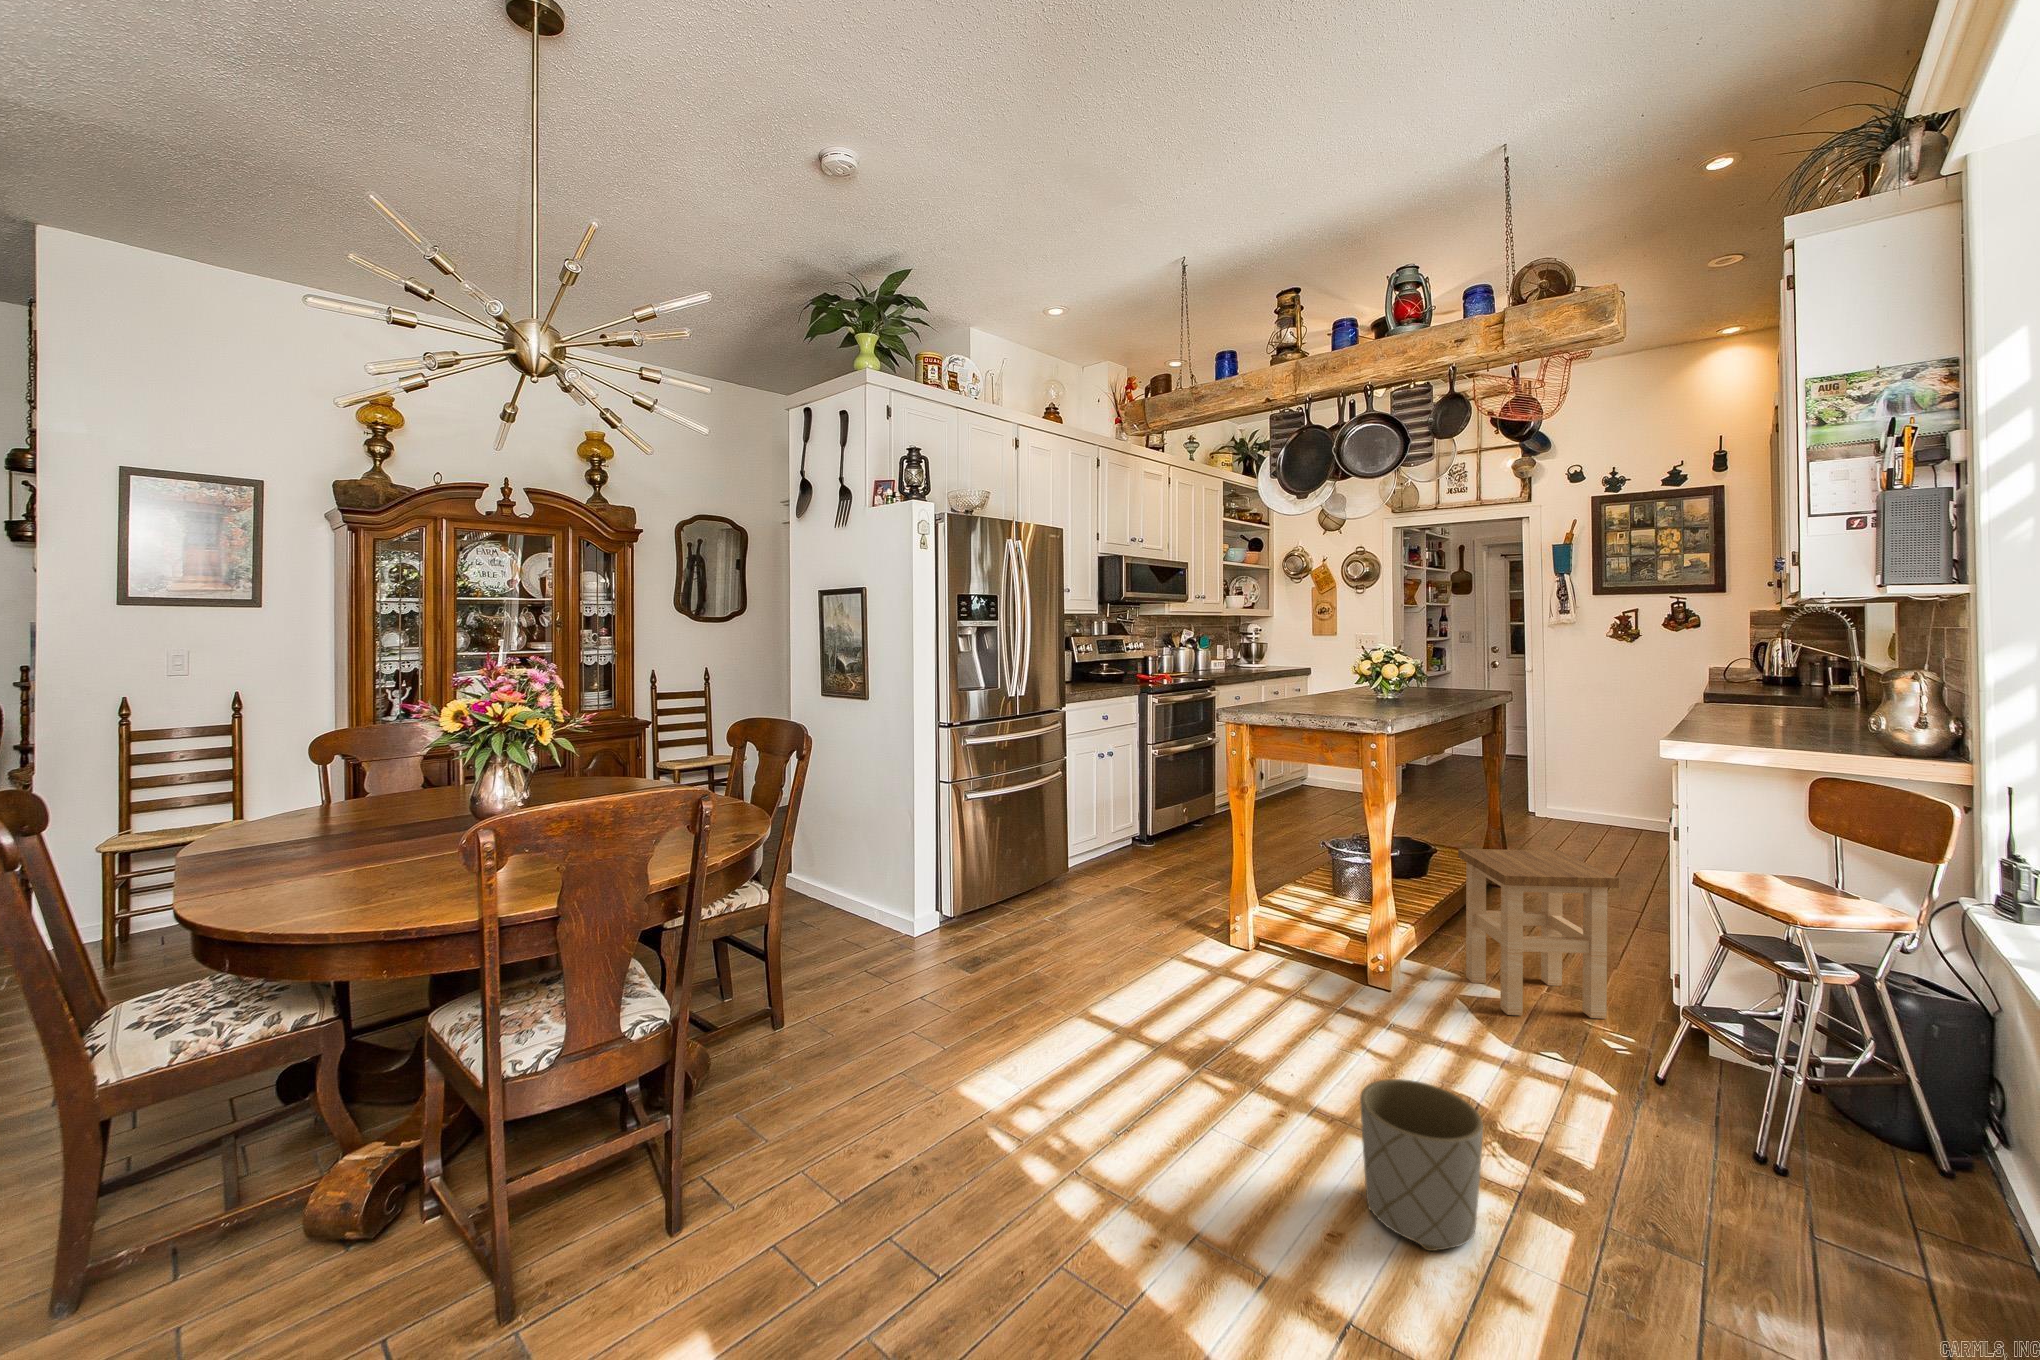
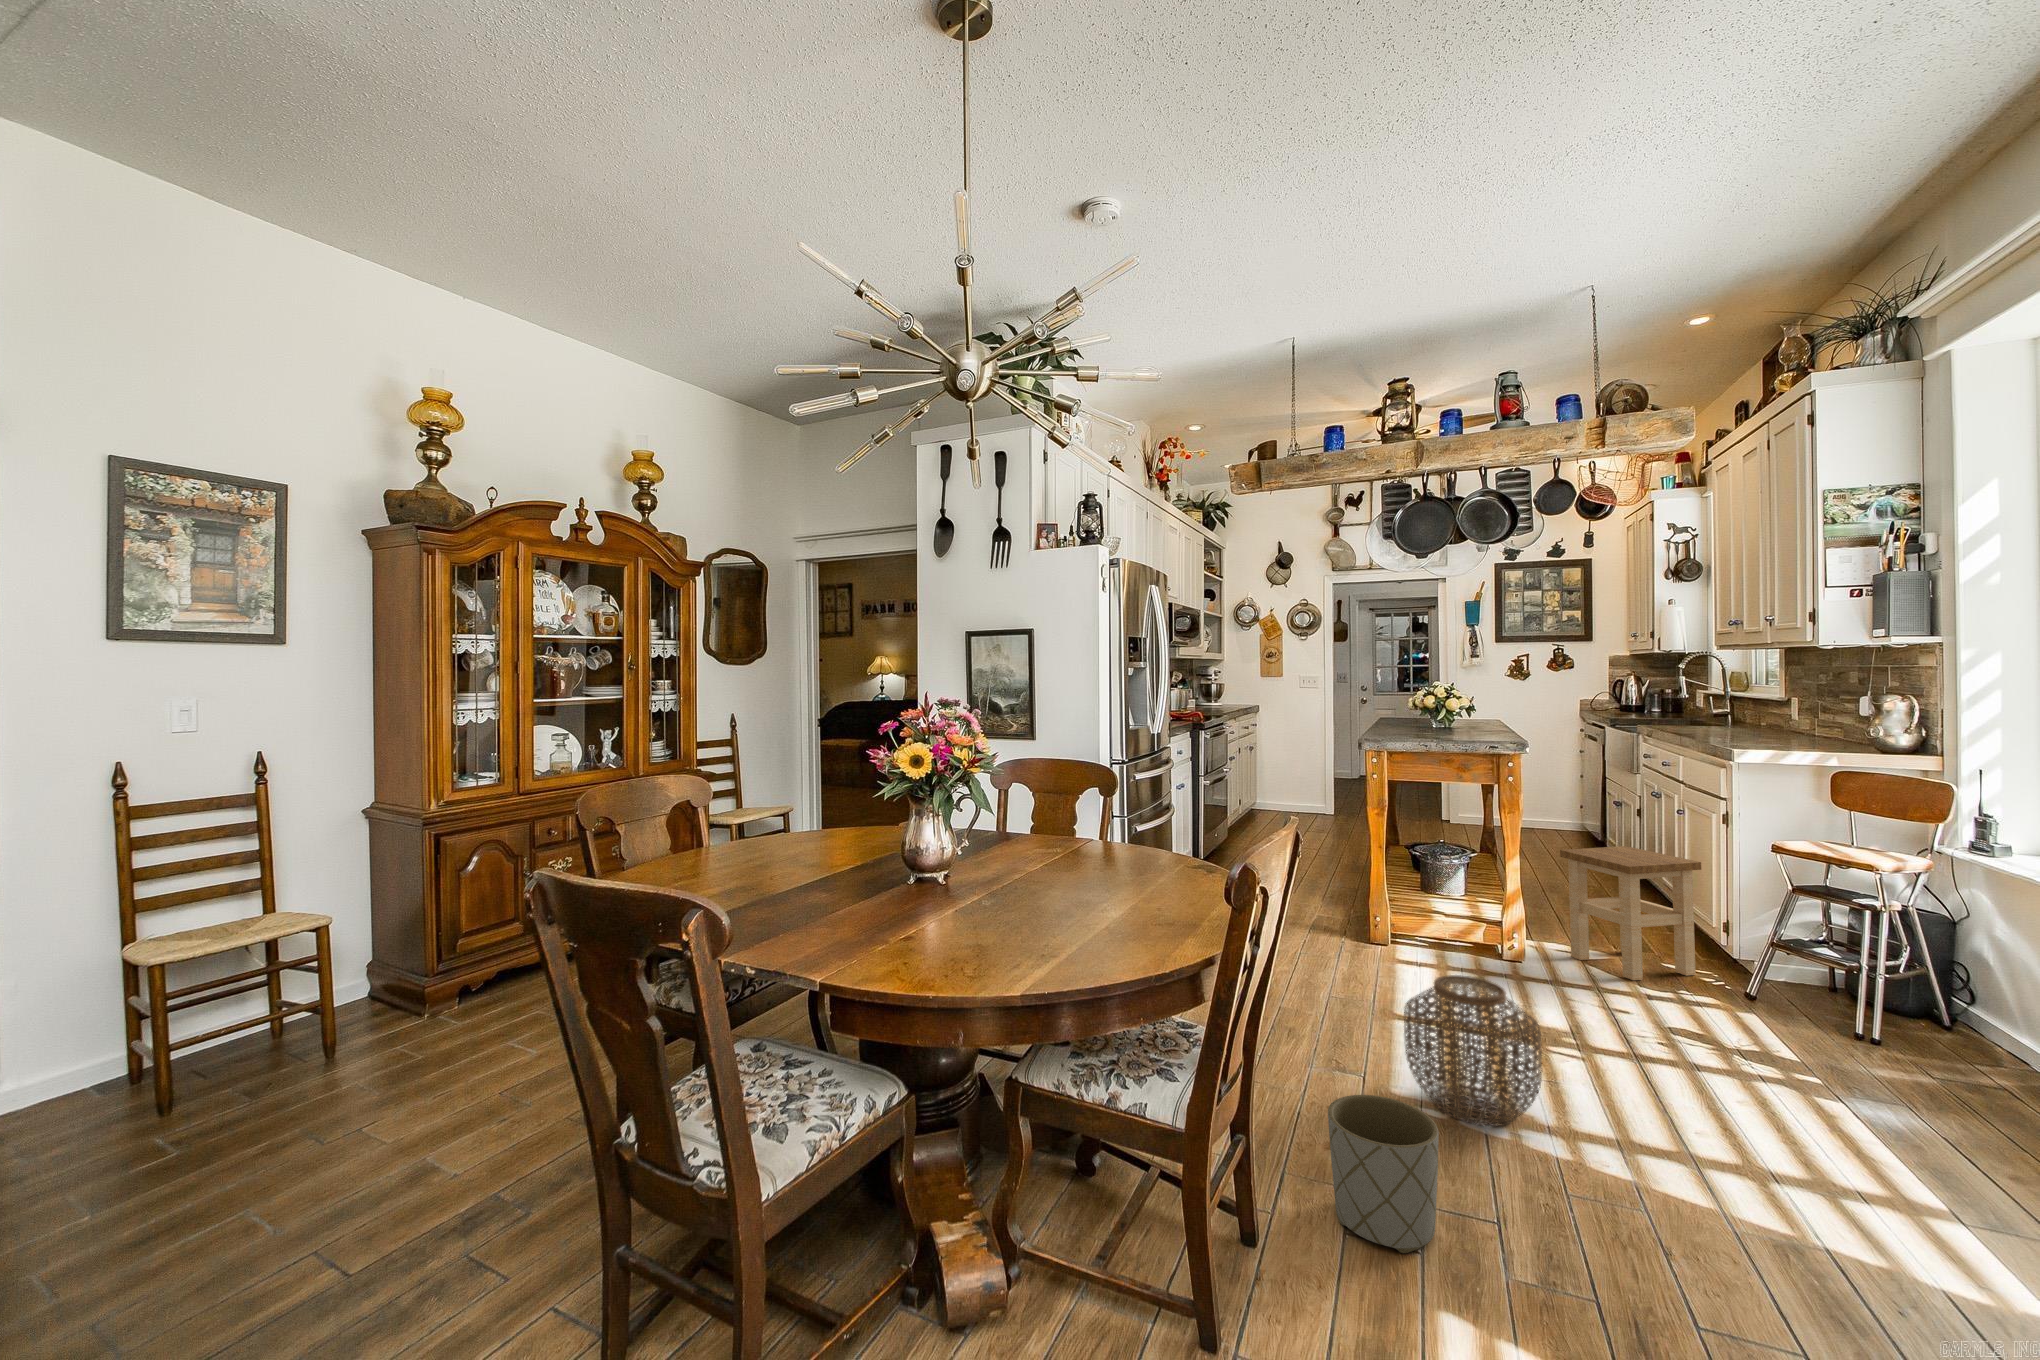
woven basket: none [1029,978,1166,1154] -> present [1404,975,1542,1126]
planter: present [1360,1079,1483,1251] -> present [1328,1095,1439,1253]

